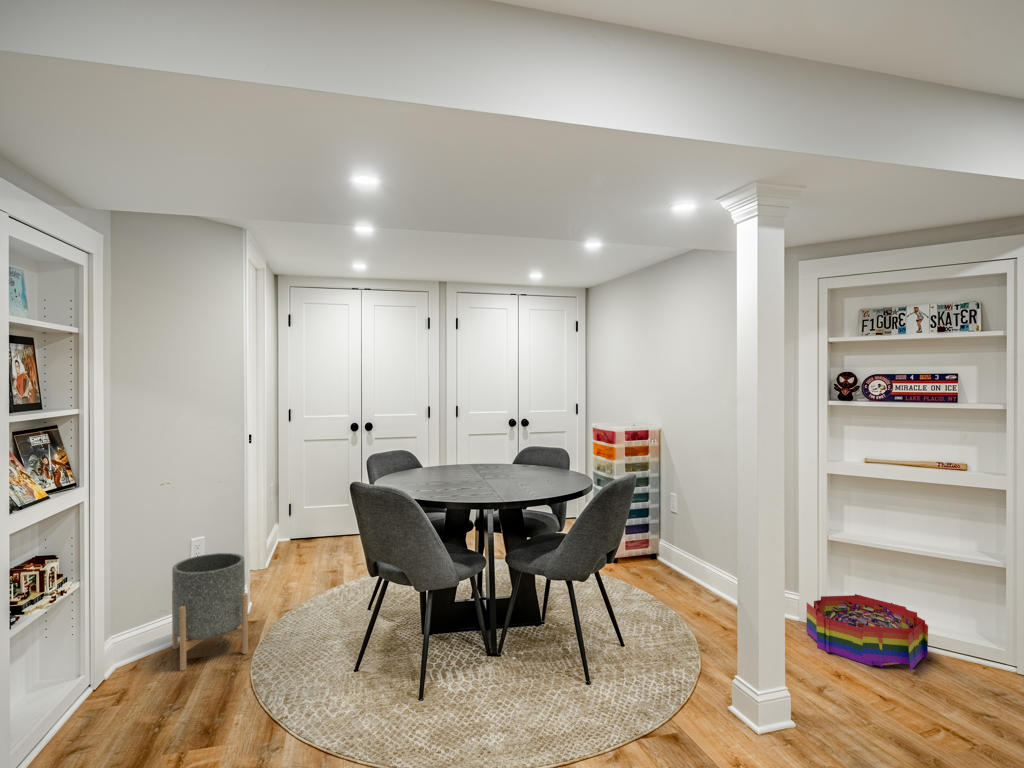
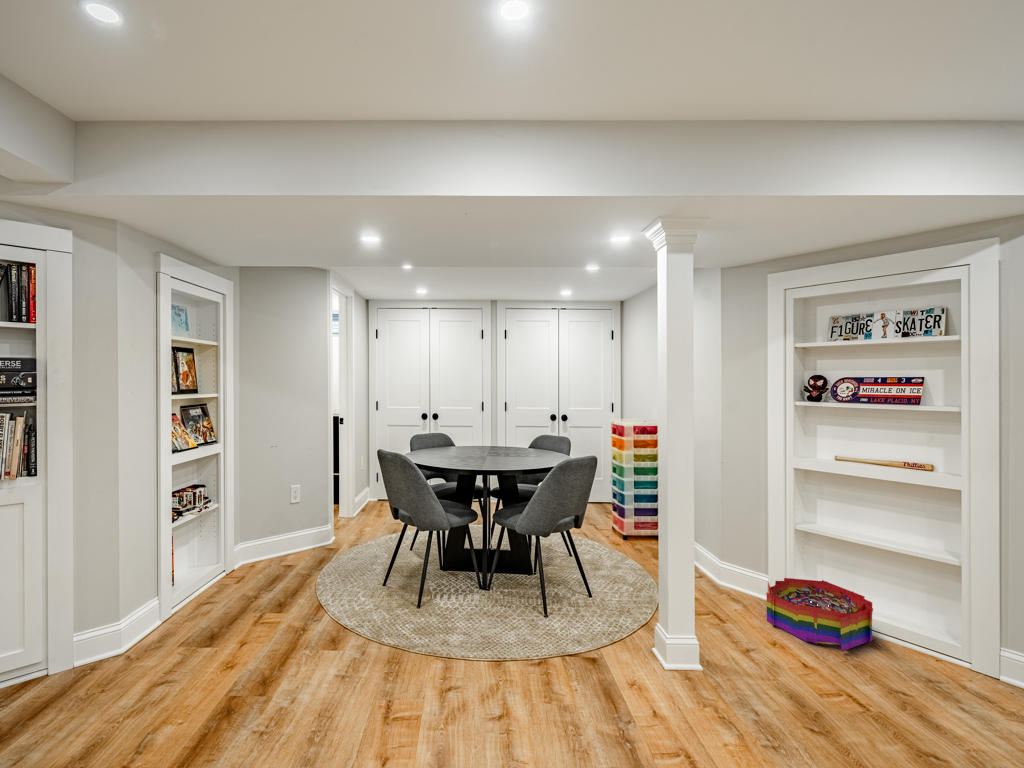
planter: present [172,553,248,671] -> none [282,495,329,570]

